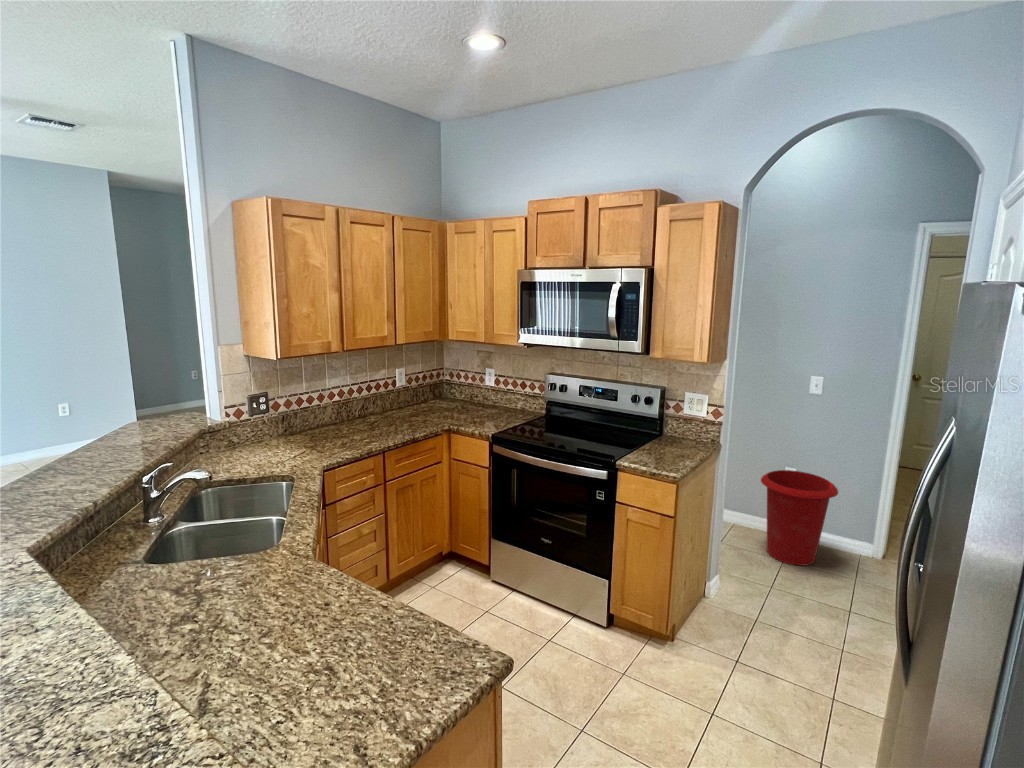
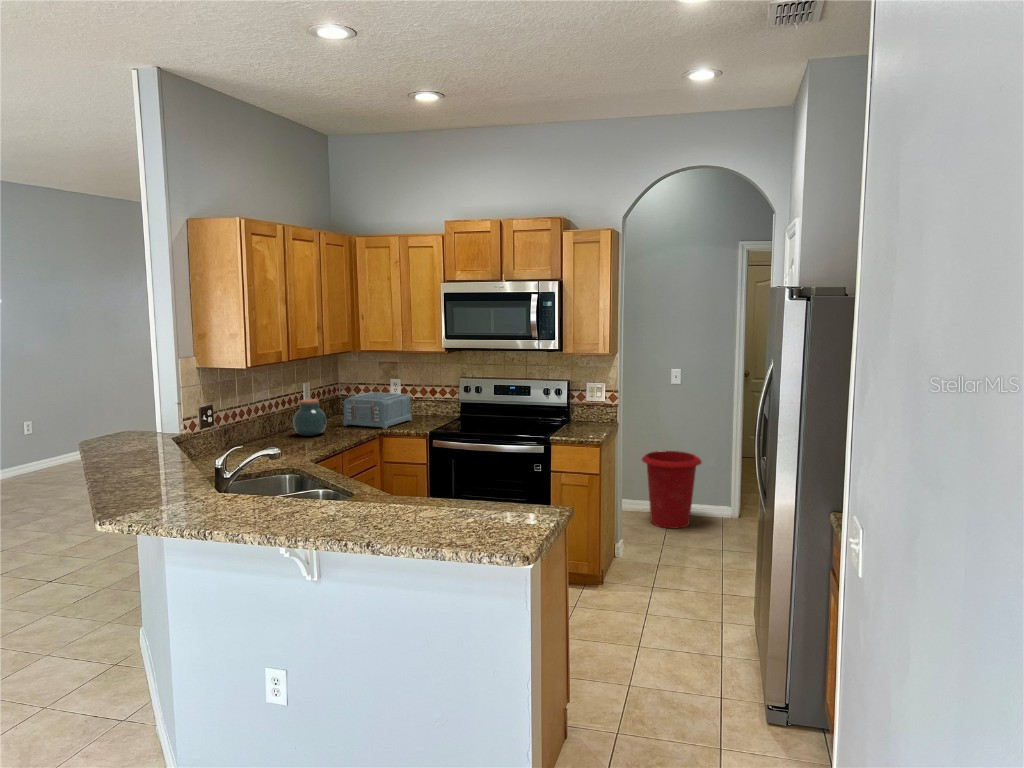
toaster: none [425,382,495,424] -> present [343,392,412,429]
jar: none [363,388,396,426] -> present [293,399,326,436]

